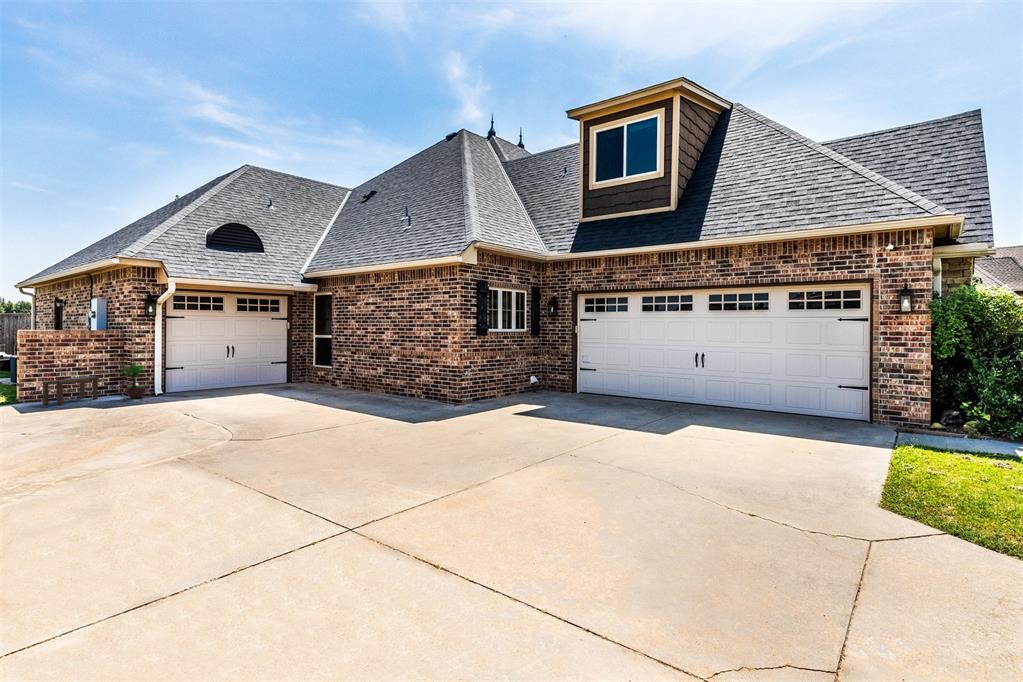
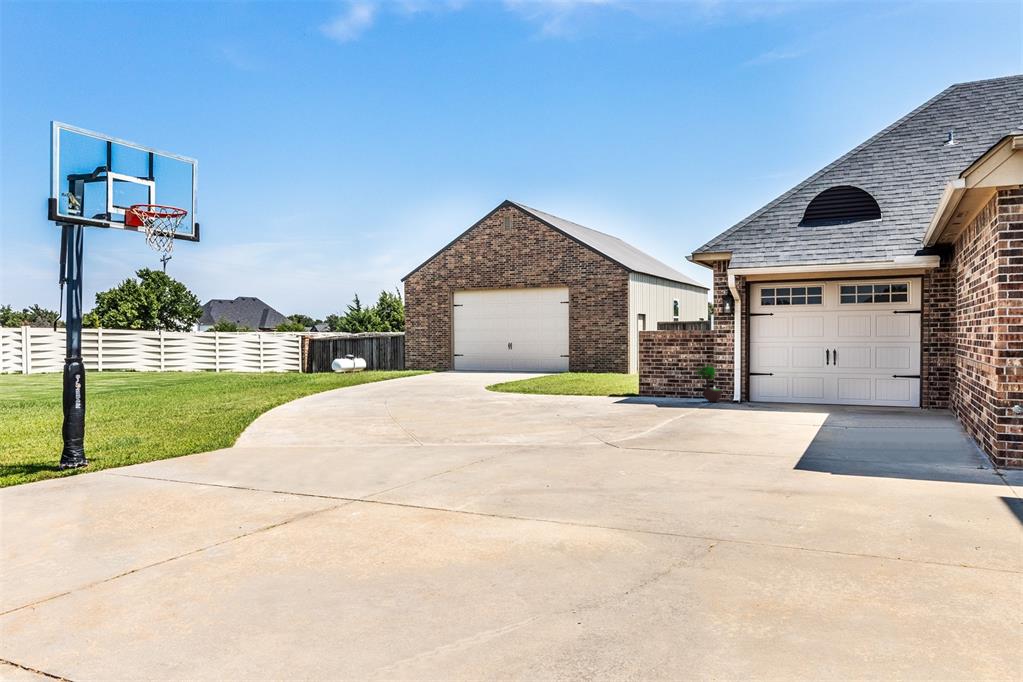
bench: present [42,376,99,405] -> none [644,376,688,400]

